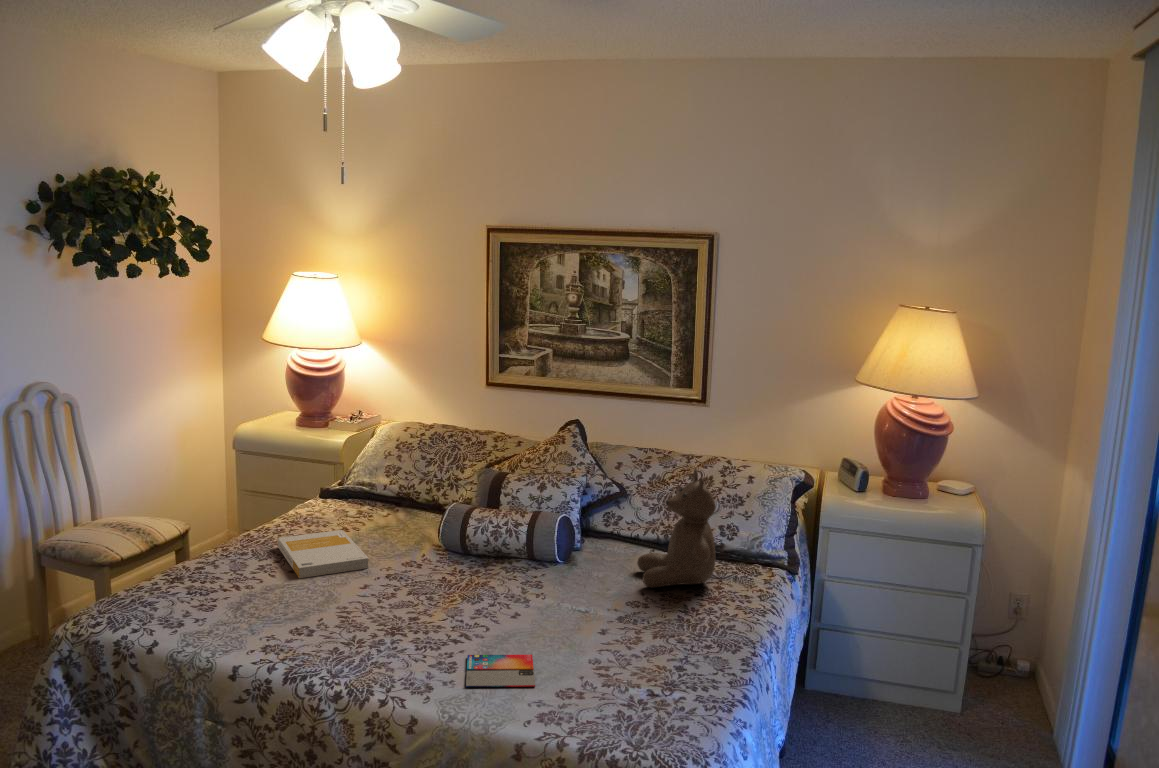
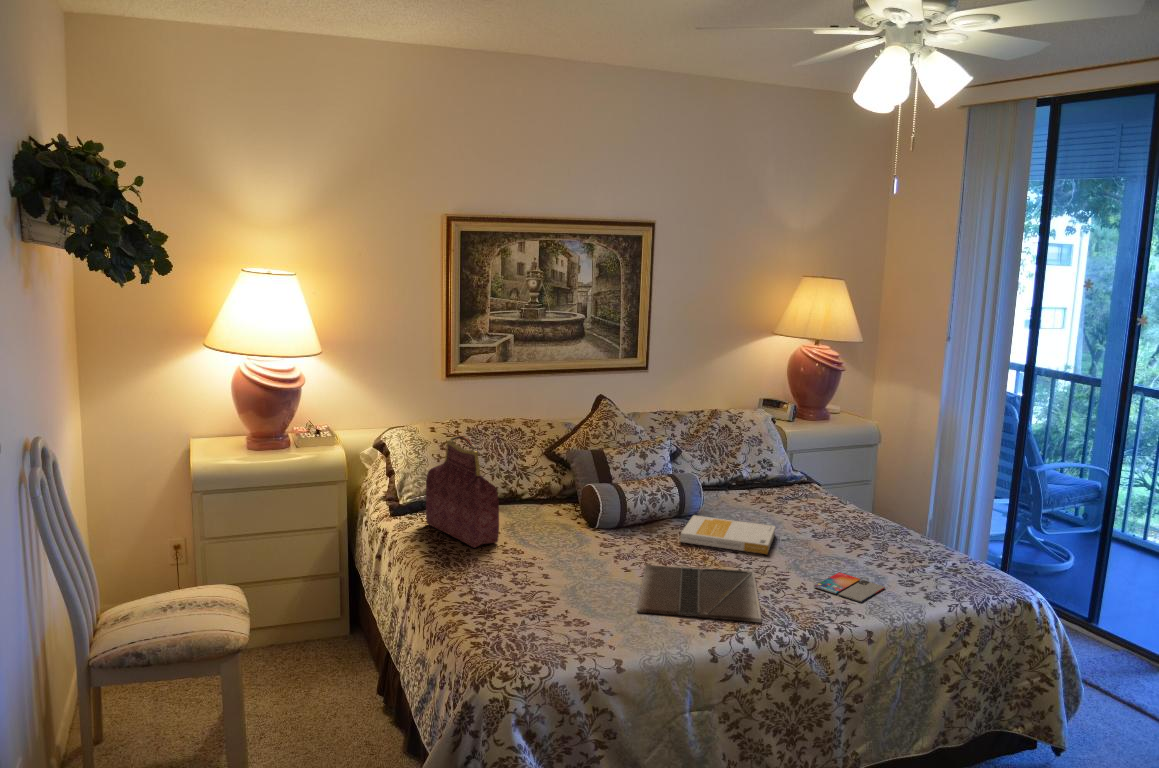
handbag: none [314,427,366,533] -> present [426,436,499,548]
teddy bear: present [637,469,716,588] -> none [743,417,818,515]
book: present [278,530,368,578] -> present [680,516,775,554]
laptop: none [270,584,449,663] -> present [638,565,761,622]

